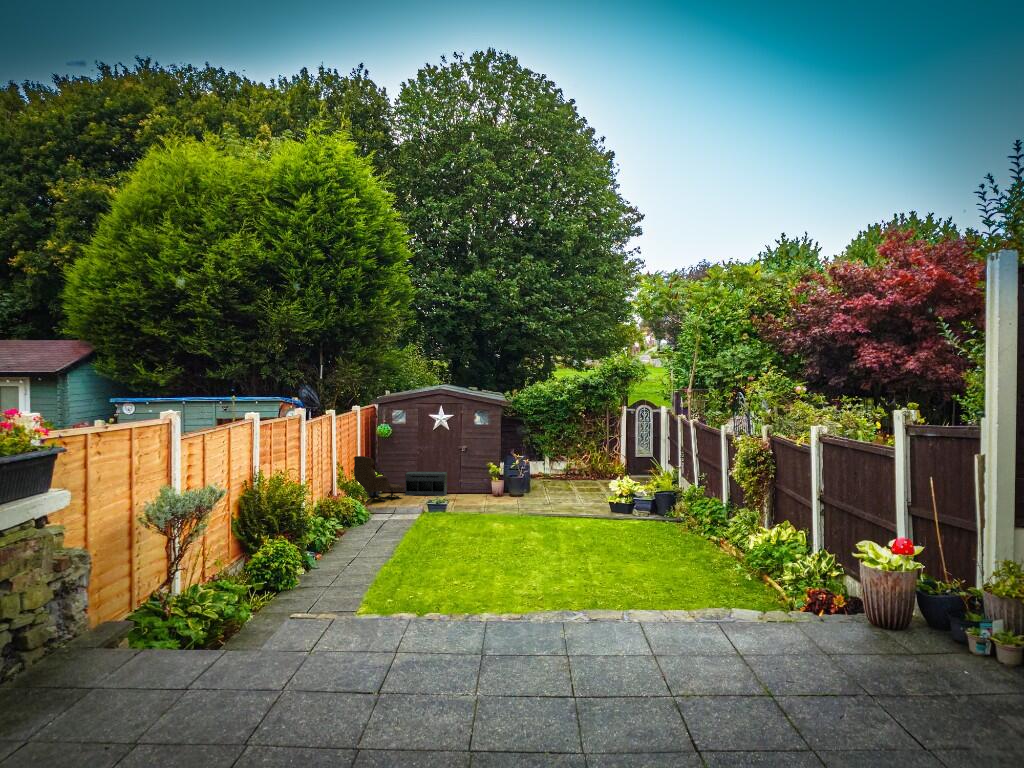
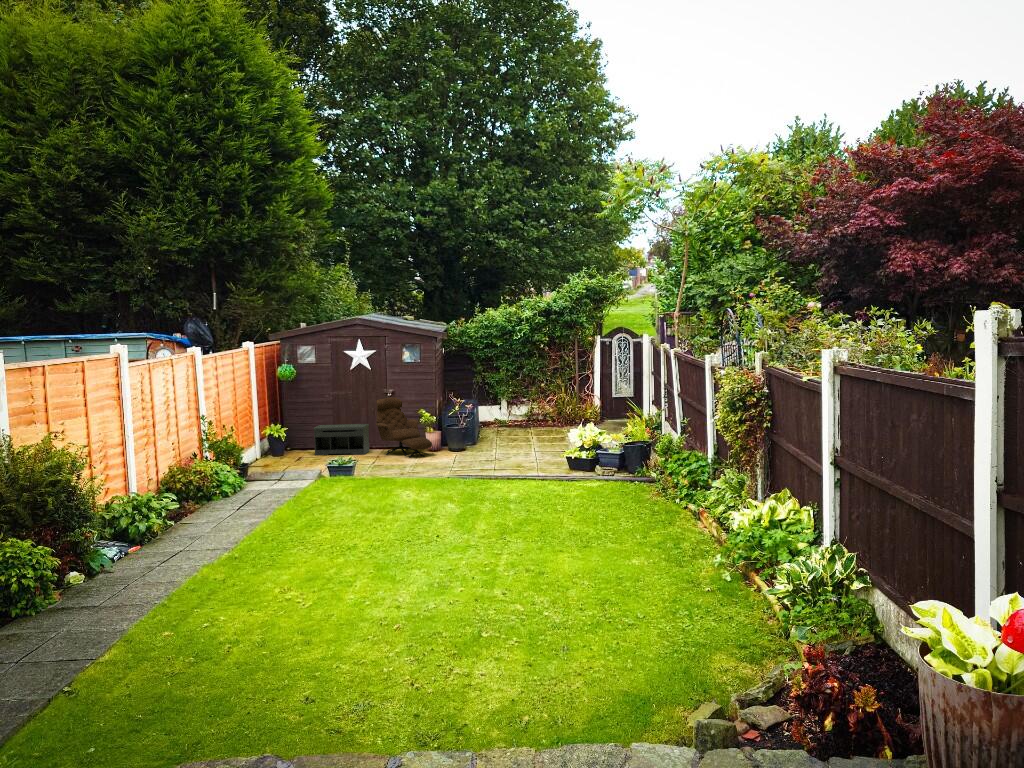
lounge chair: present [354,456,404,503] -> present [376,398,432,458]

